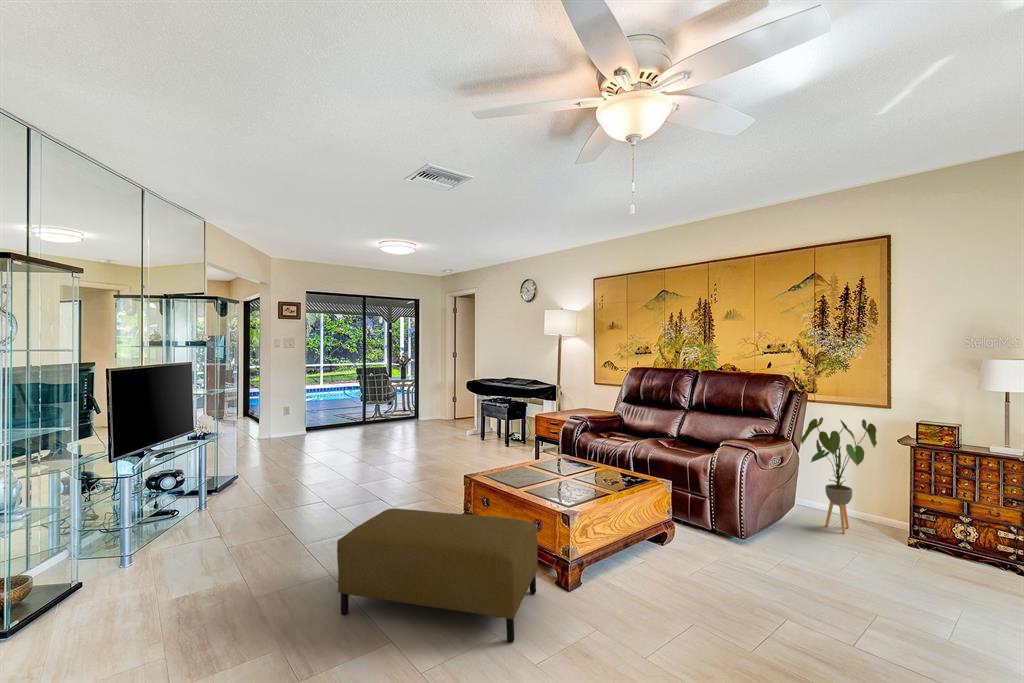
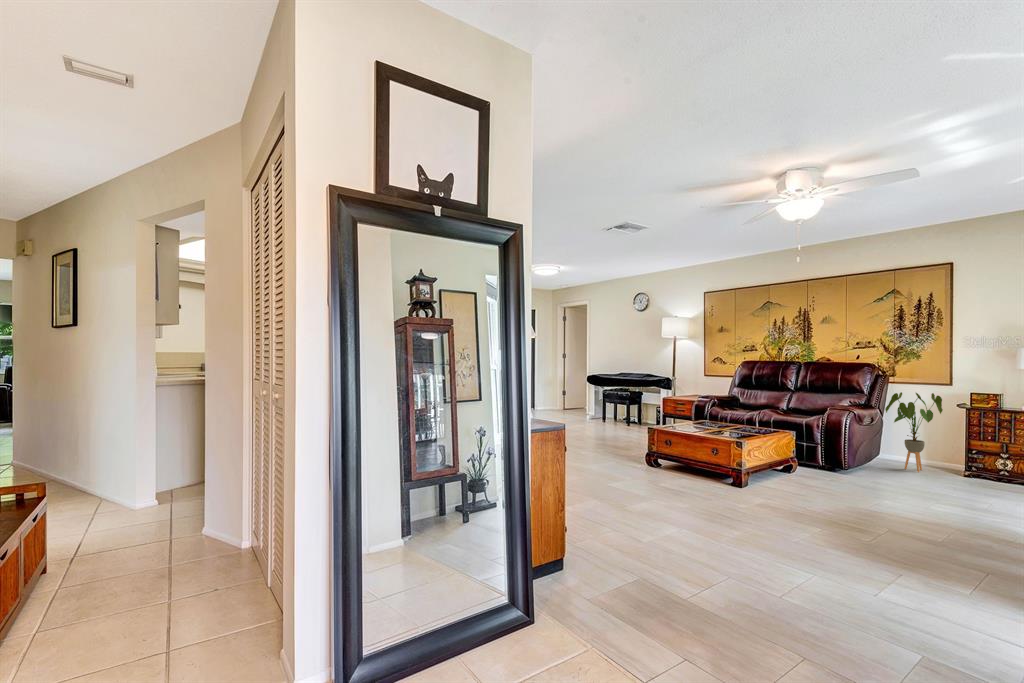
ottoman: present [337,508,538,643] -> none [606,437,725,502]

